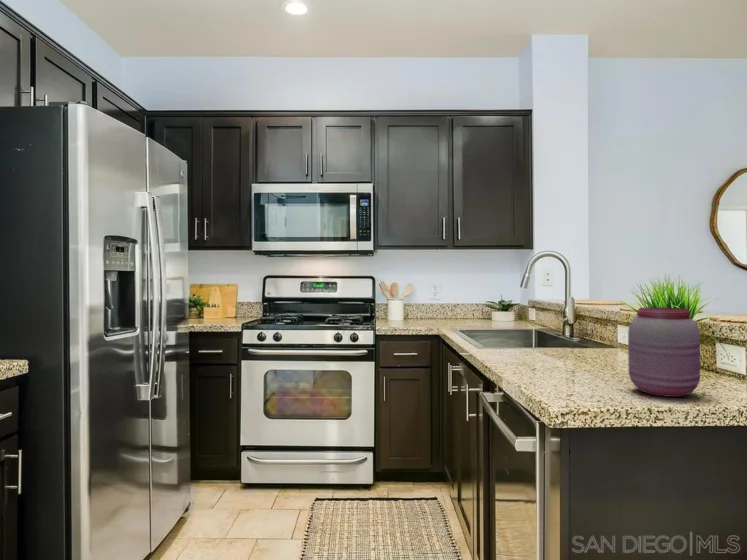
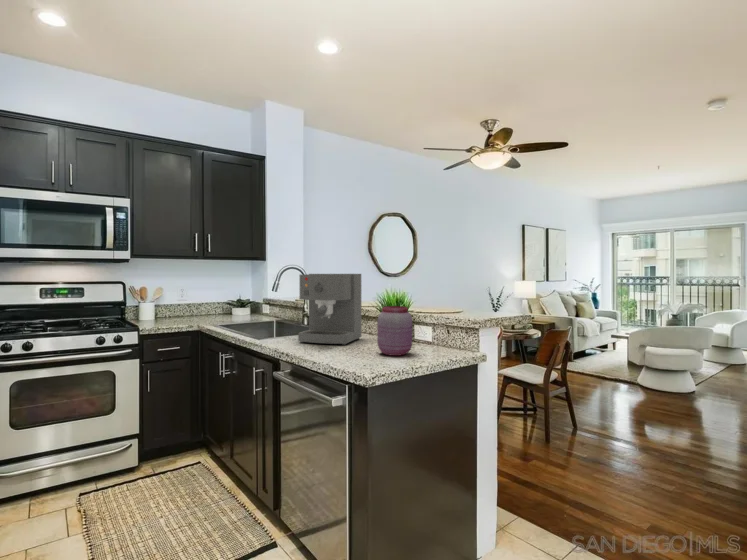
coffee maker: none [524,256,634,369] -> present [298,274,362,345]

